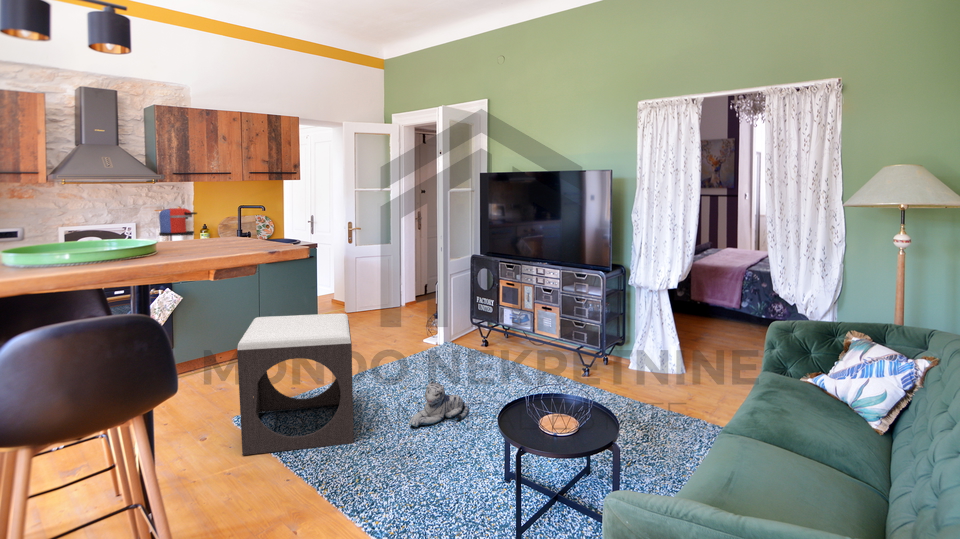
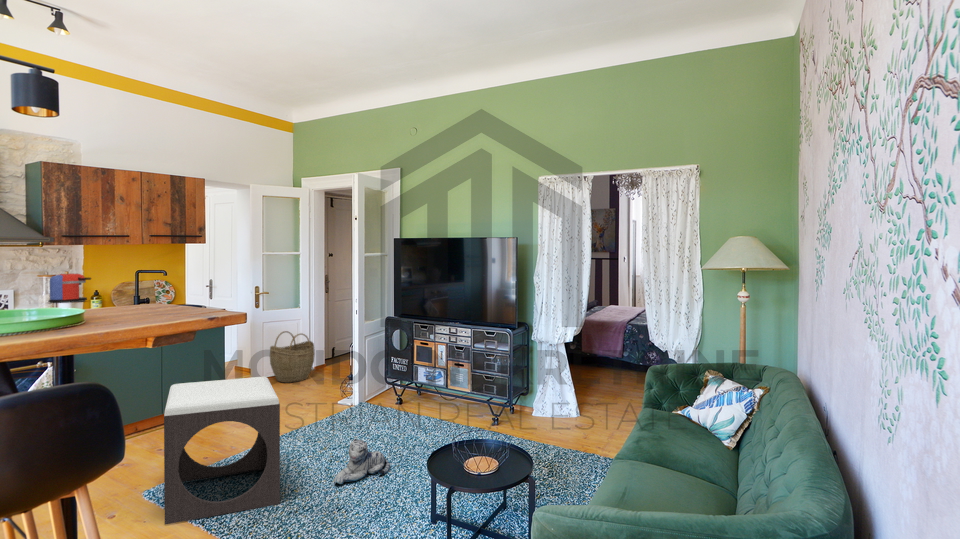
woven basket: none [367,268,408,317] -> present [270,331,315,383]

